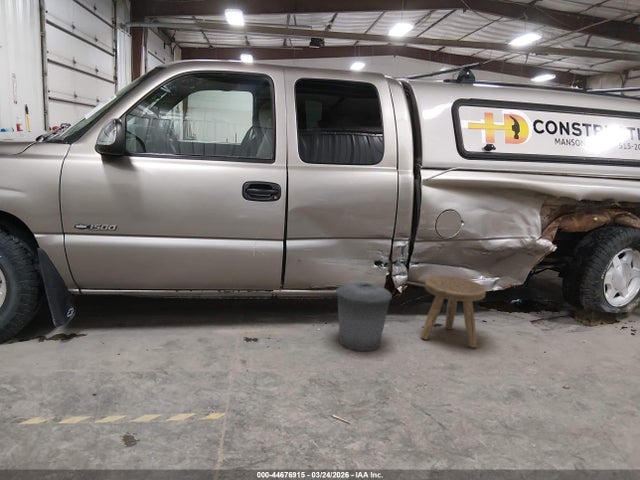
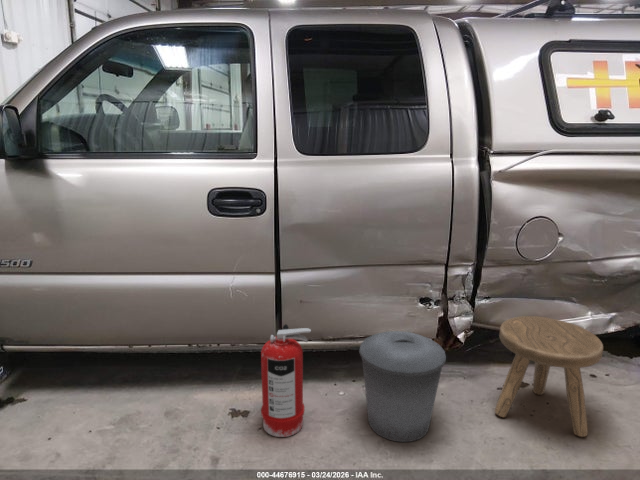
fire extinguisher: none [269,276,306,349] -> present [261,324,311,437]

